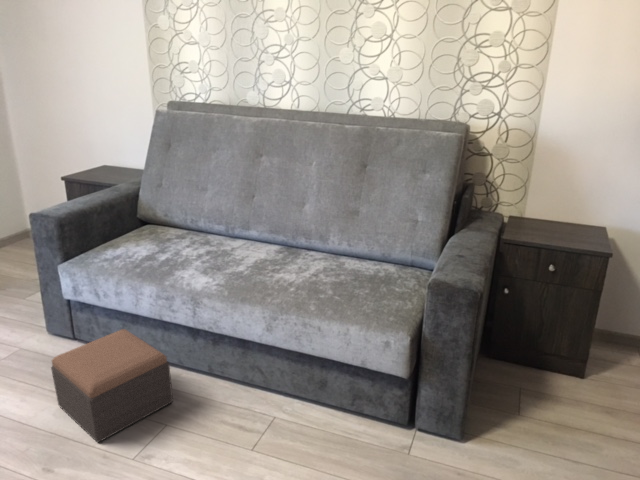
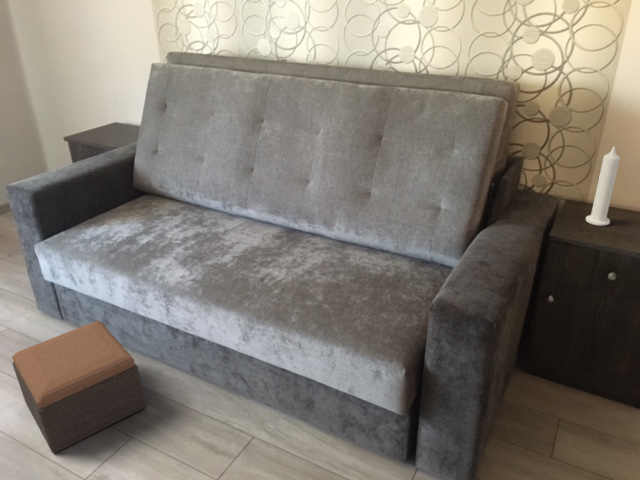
candle: none [527,170,549,232] -> present [586,146,620,226]

